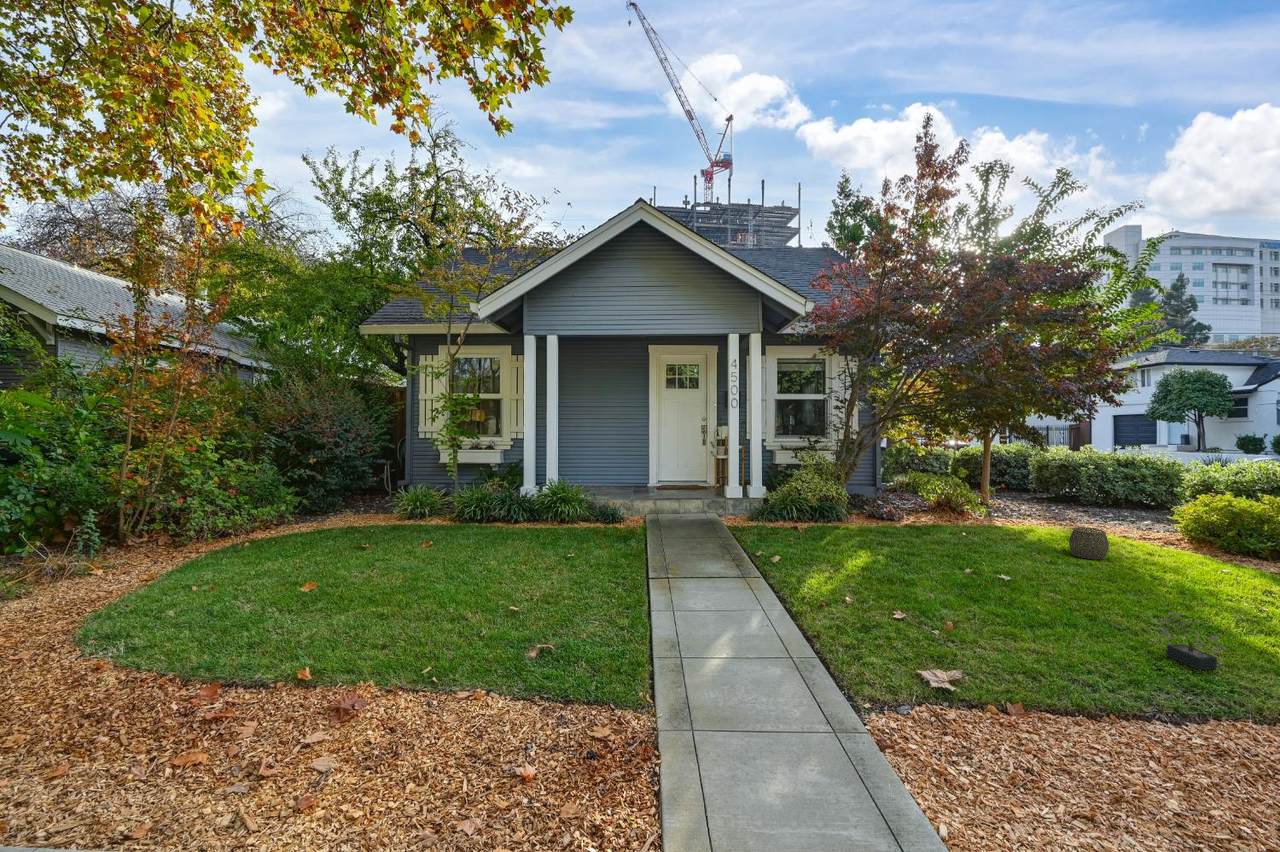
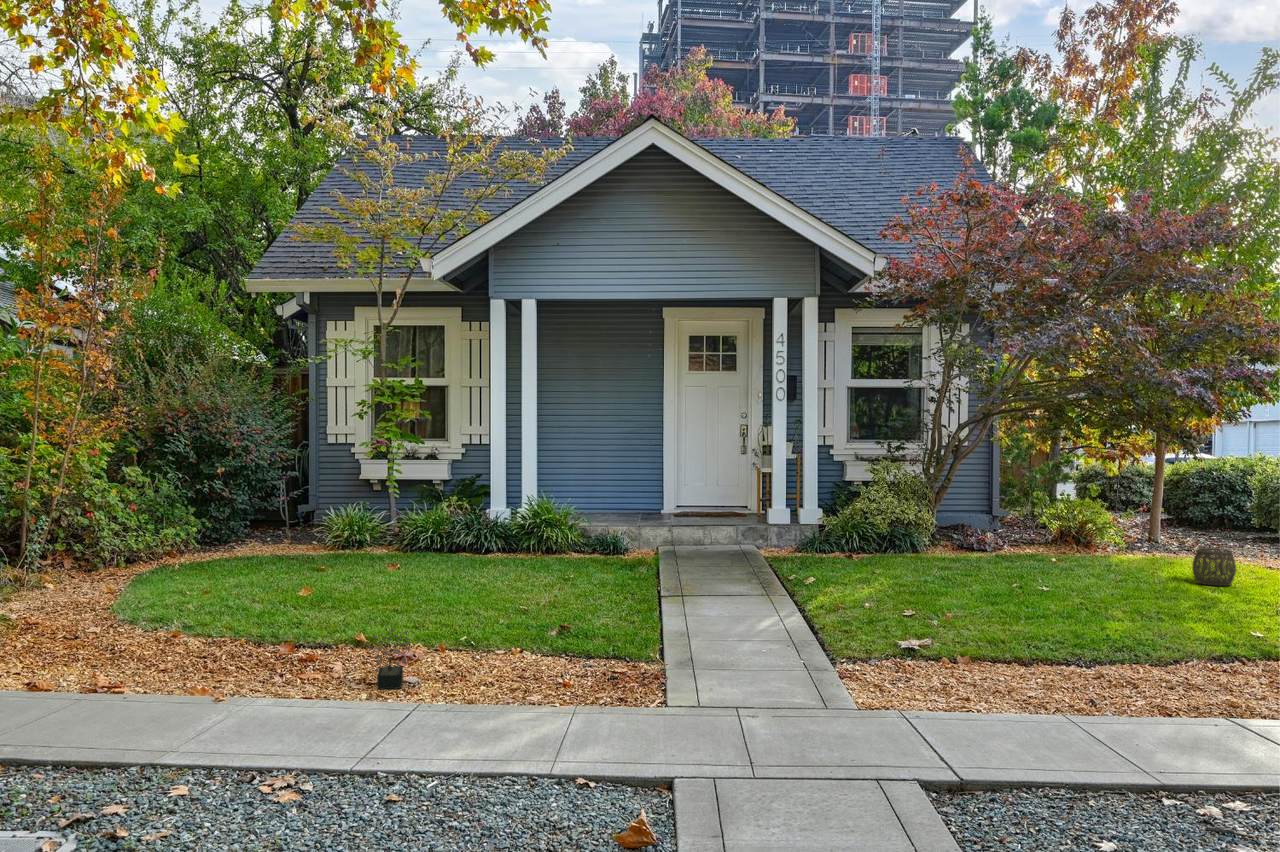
decorative plant: present [1157,612,1225,670] -> present [372,629,410,689]

